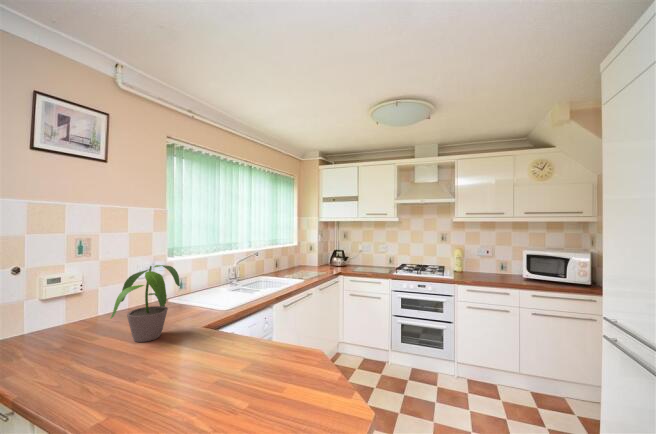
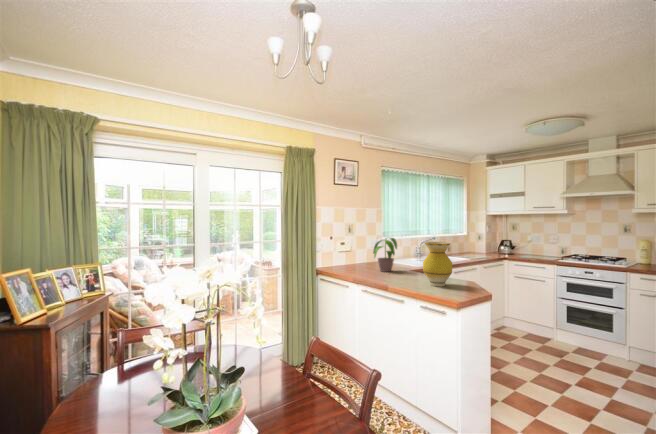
vase: none [209,281,280,402] -> present [423,242,452,286]

